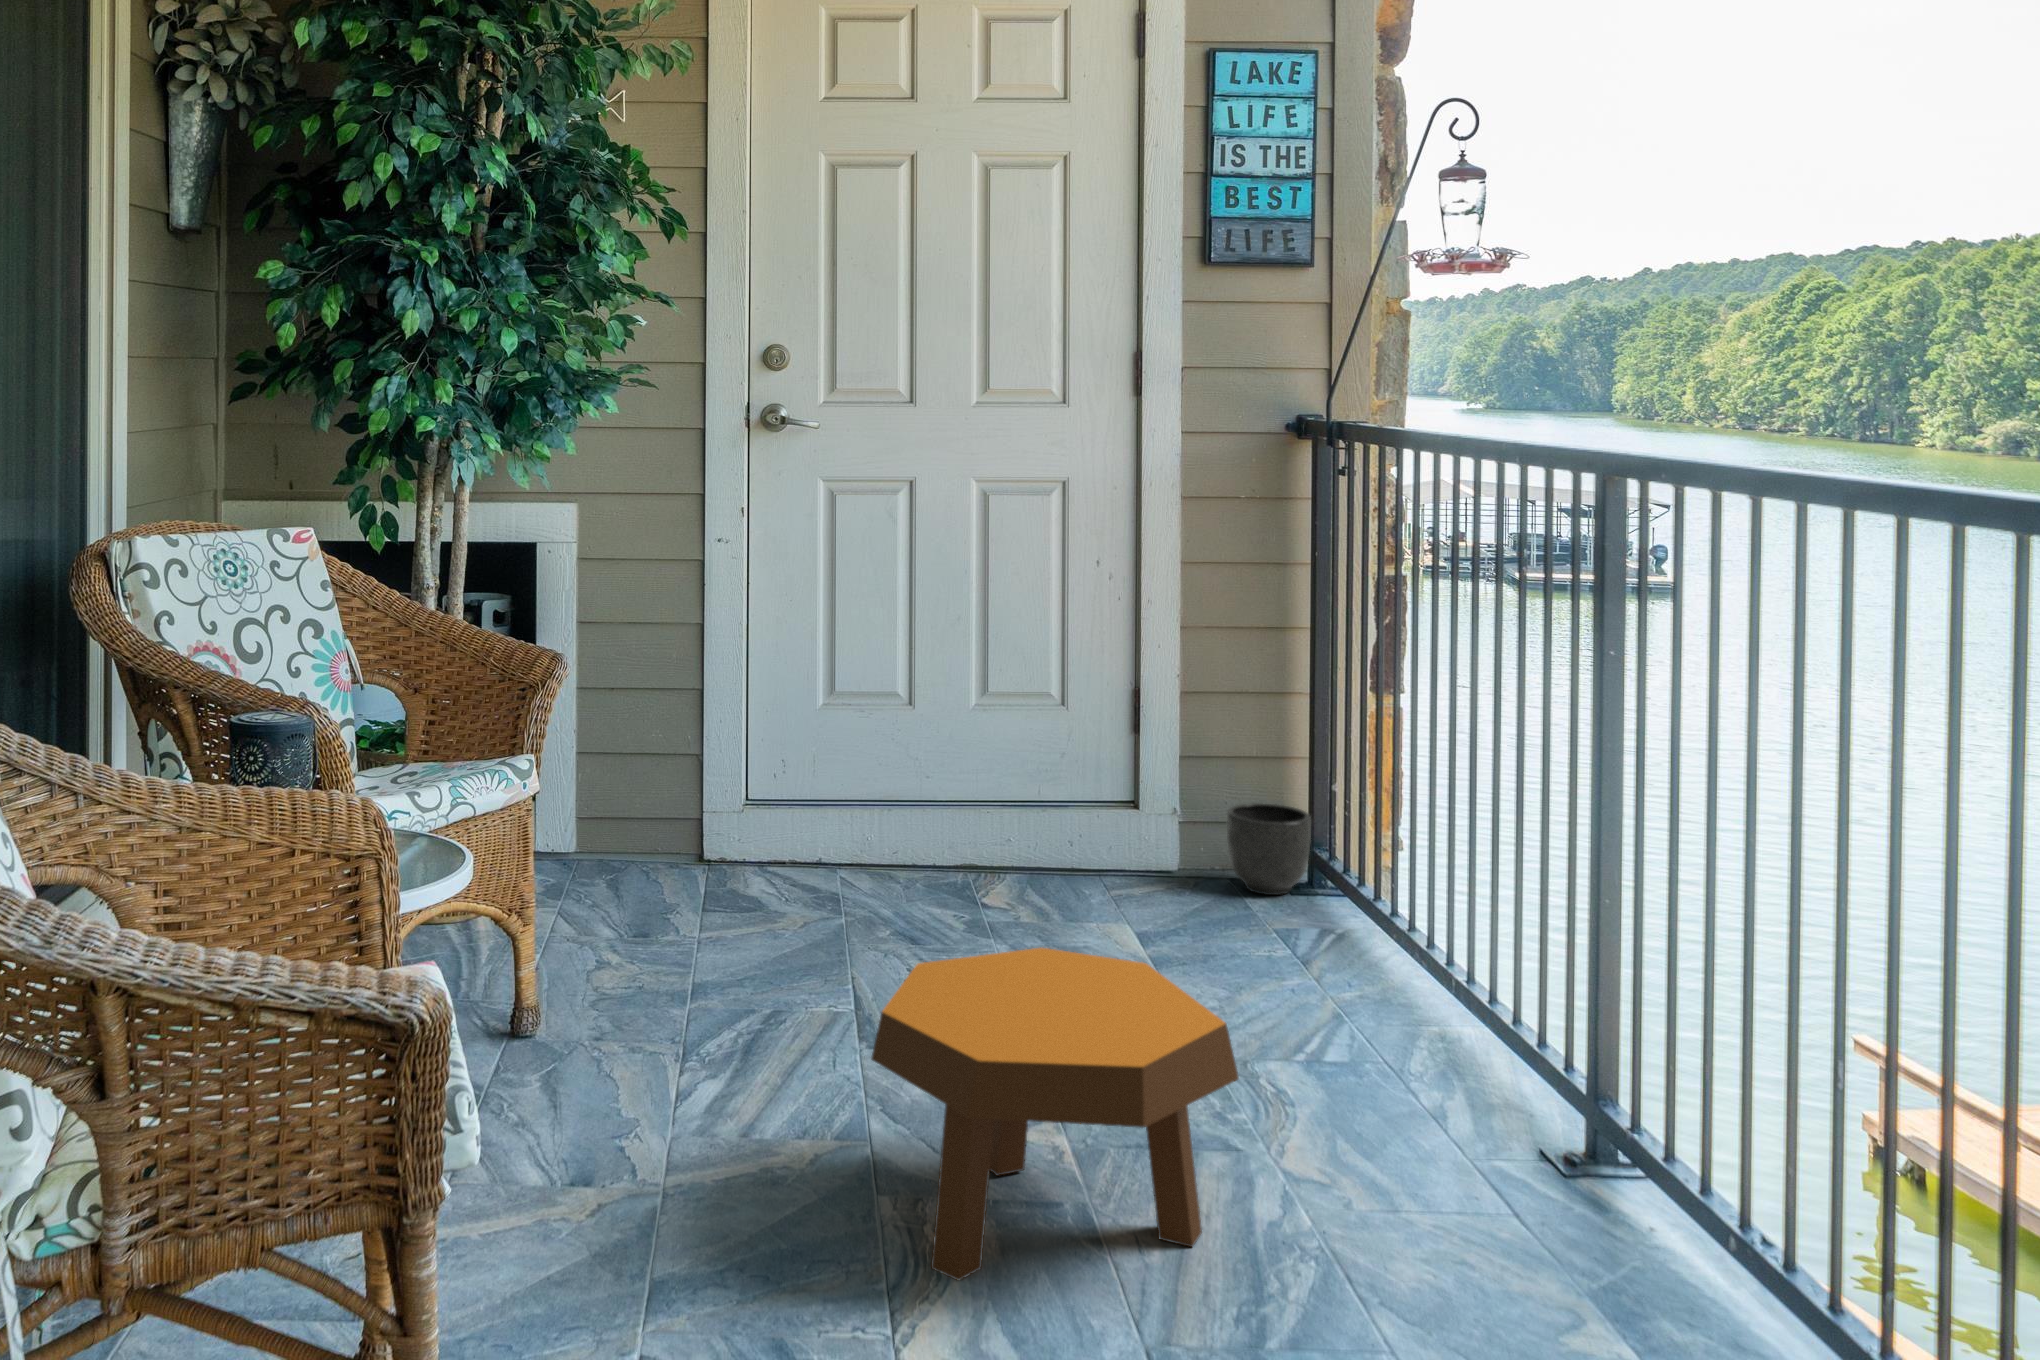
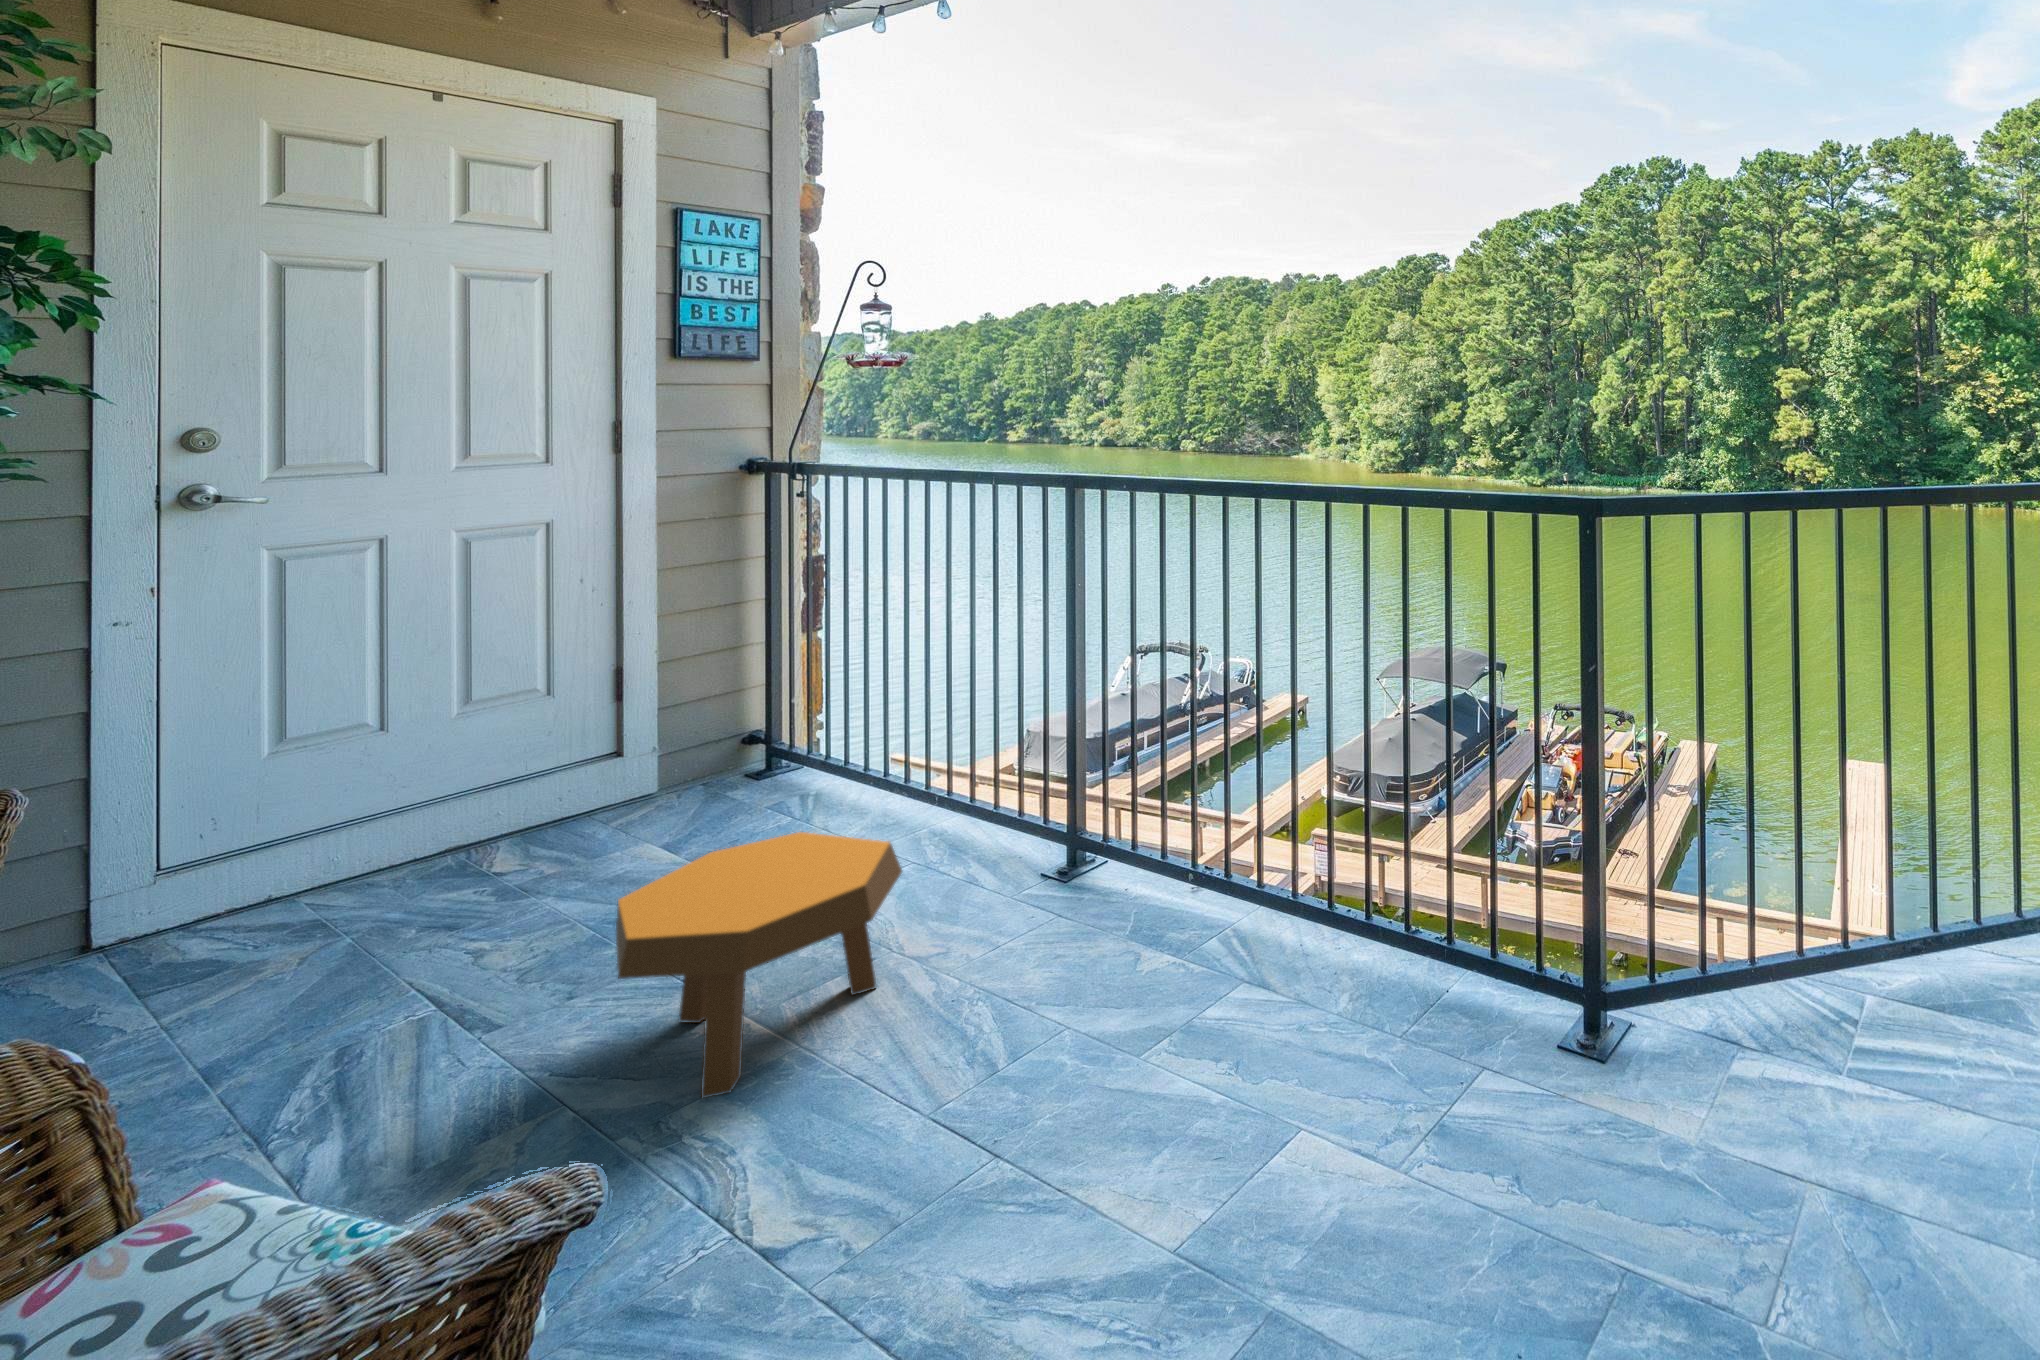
planter: present [1227,803,1311,895] -> none [707,718,775,784]

